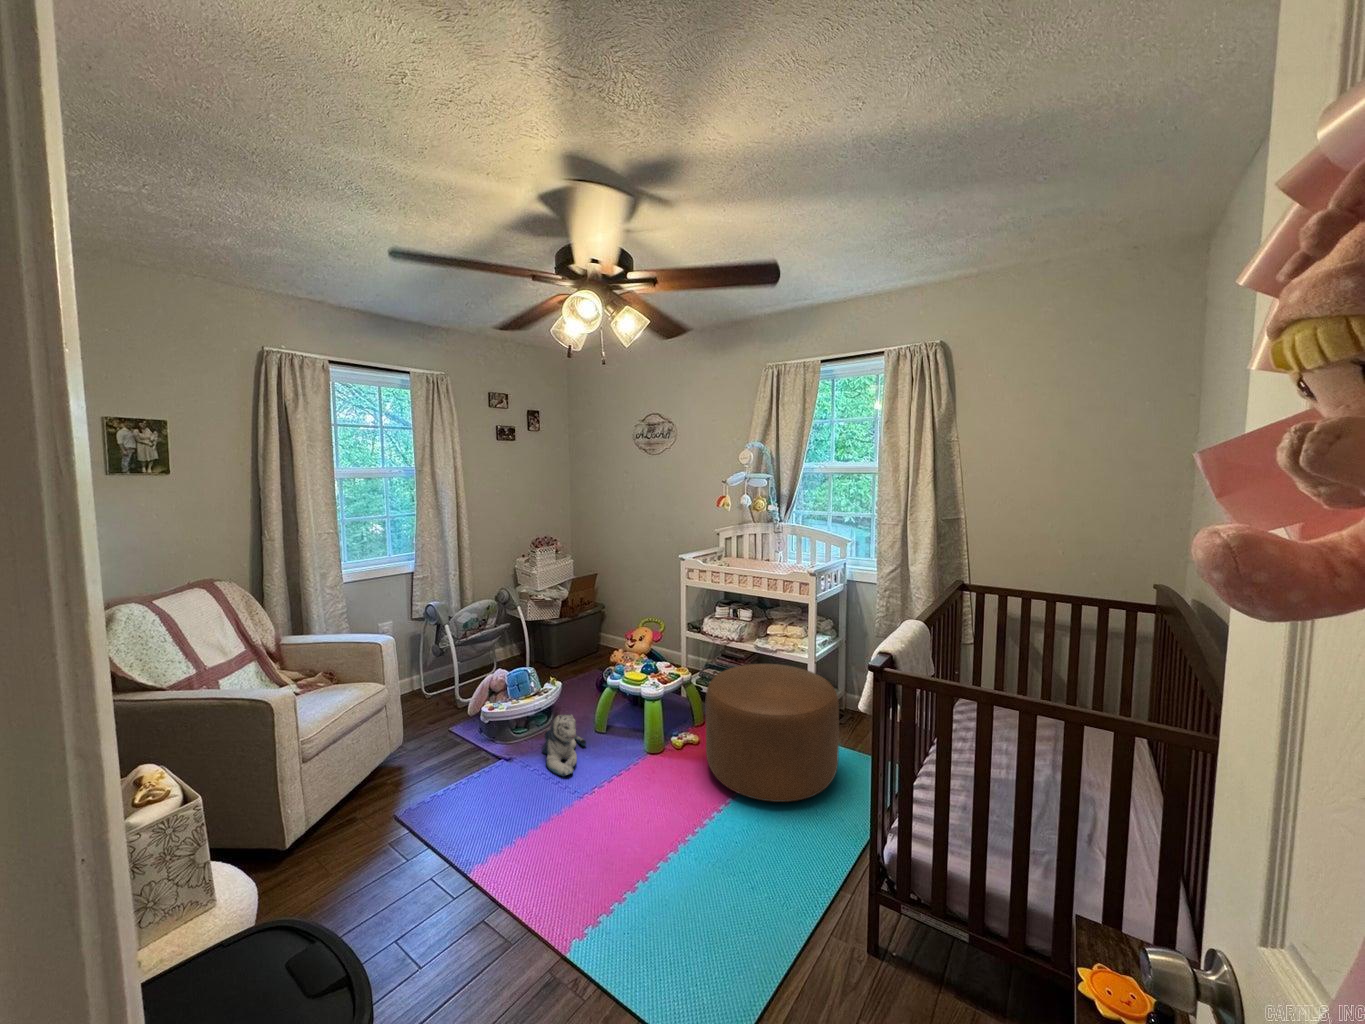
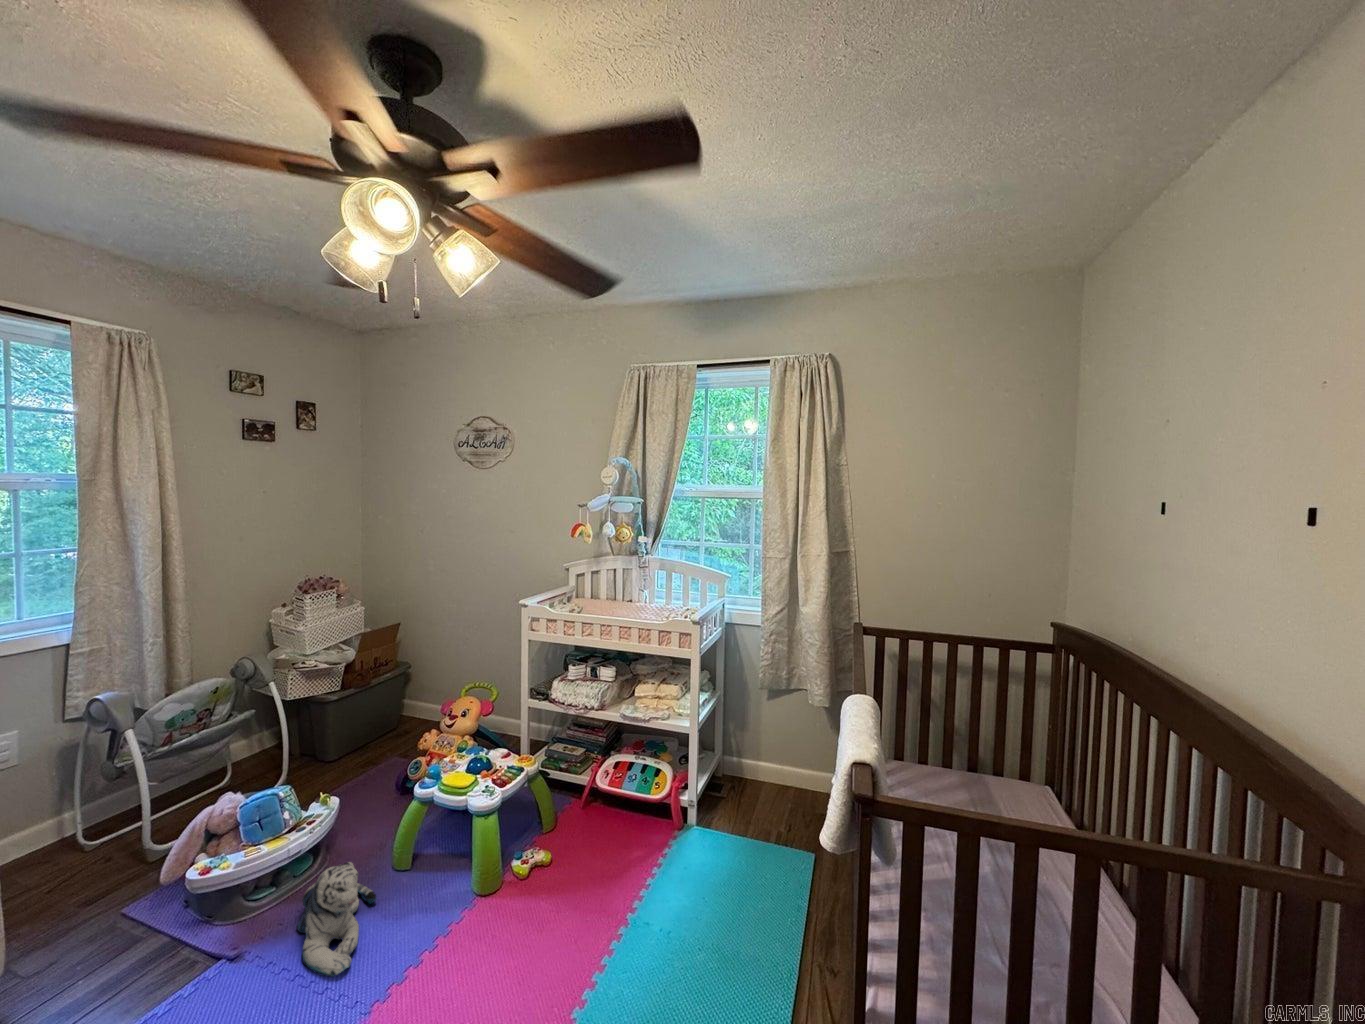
ottoman: present [706,664,839,802] -> none [564,740,741,955]

